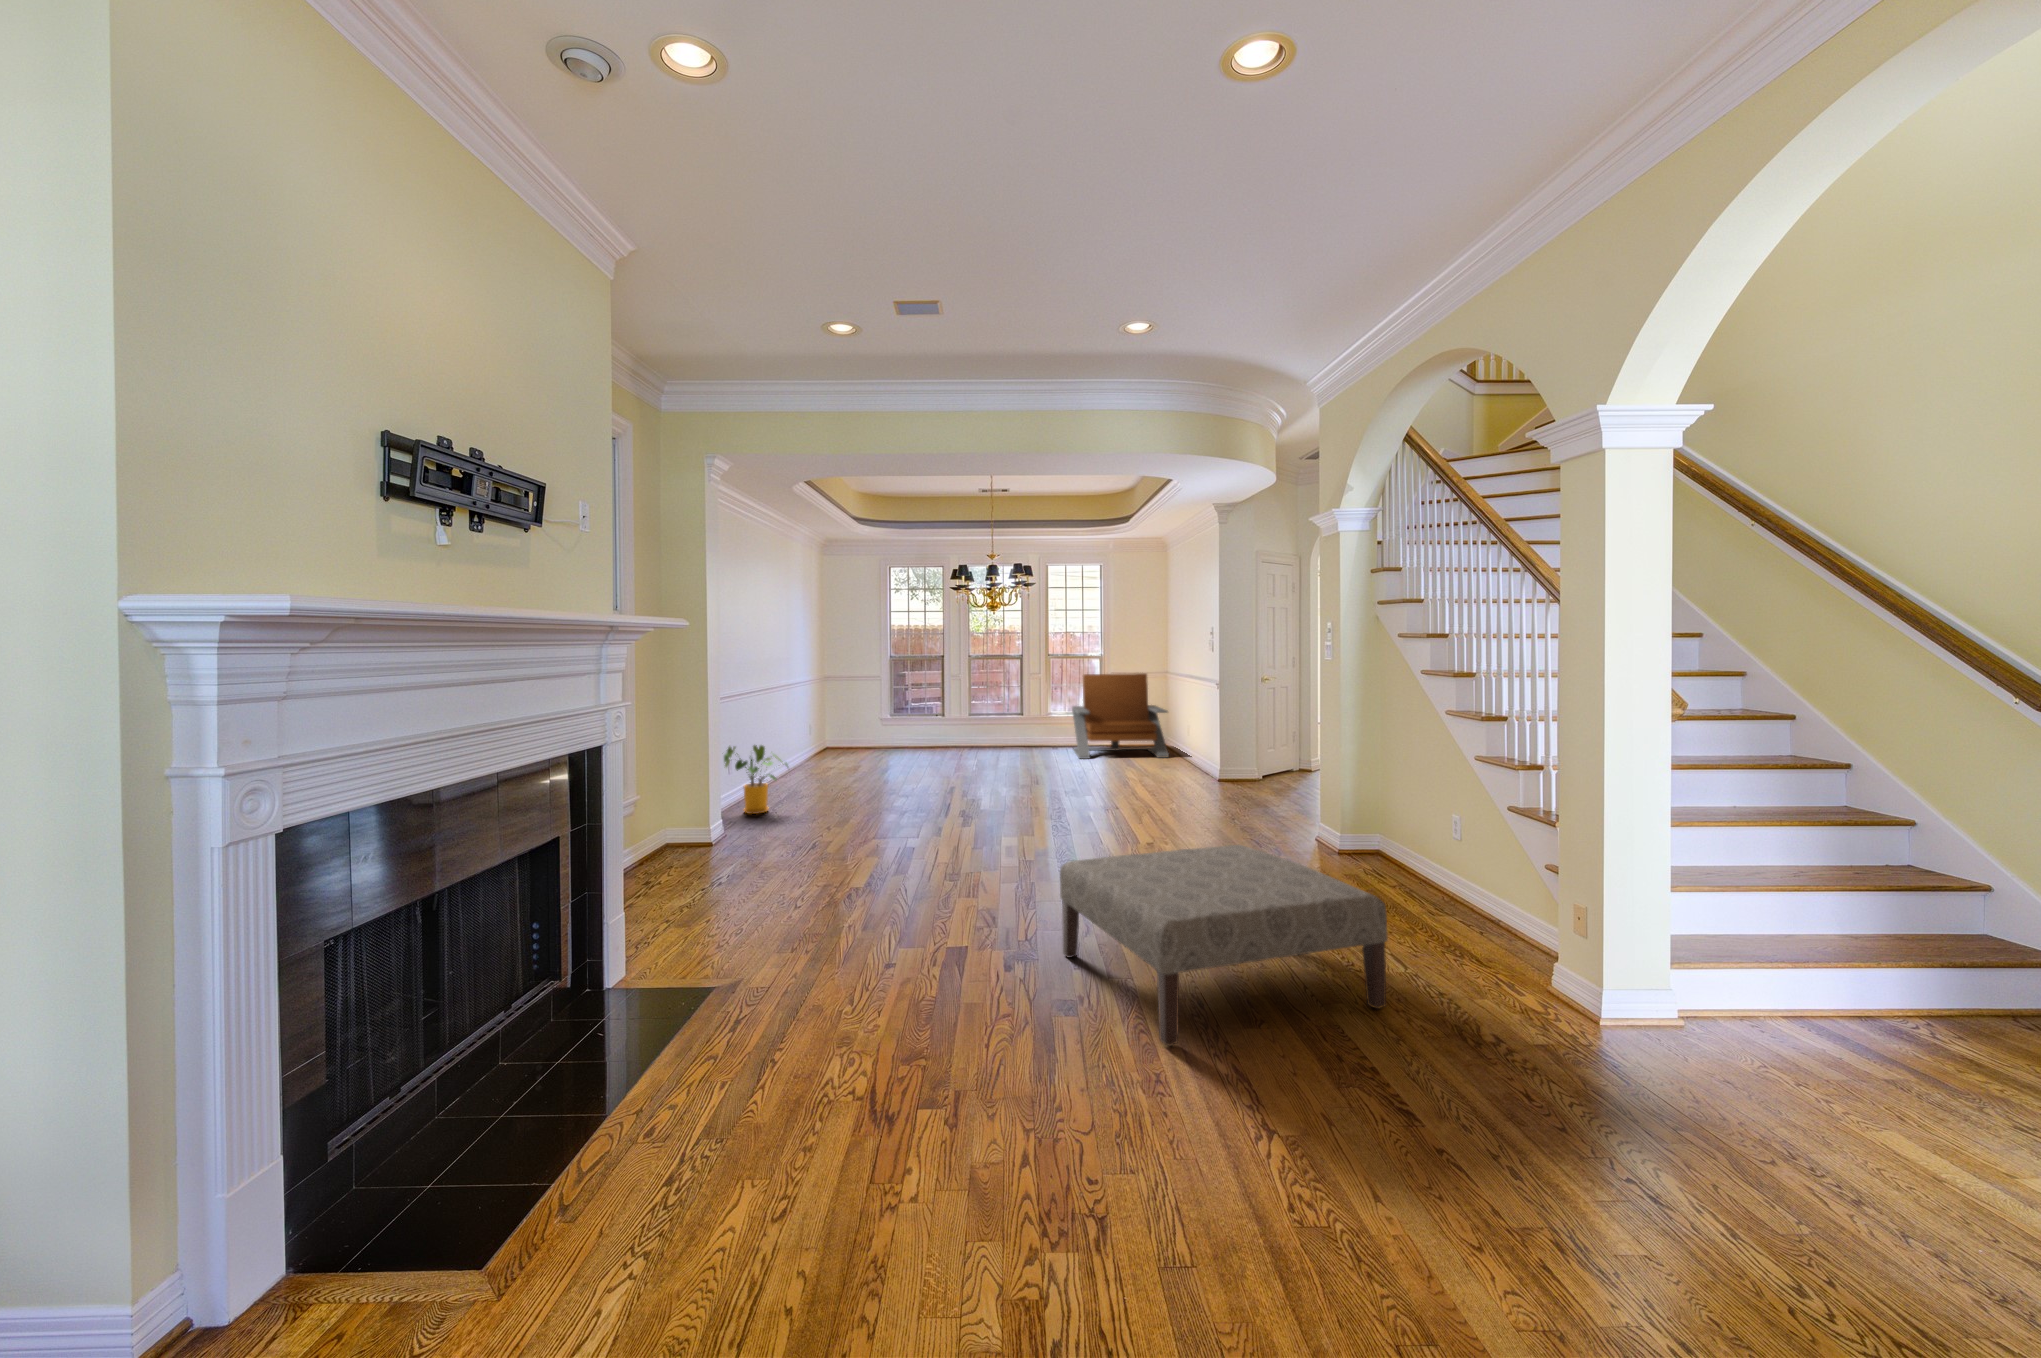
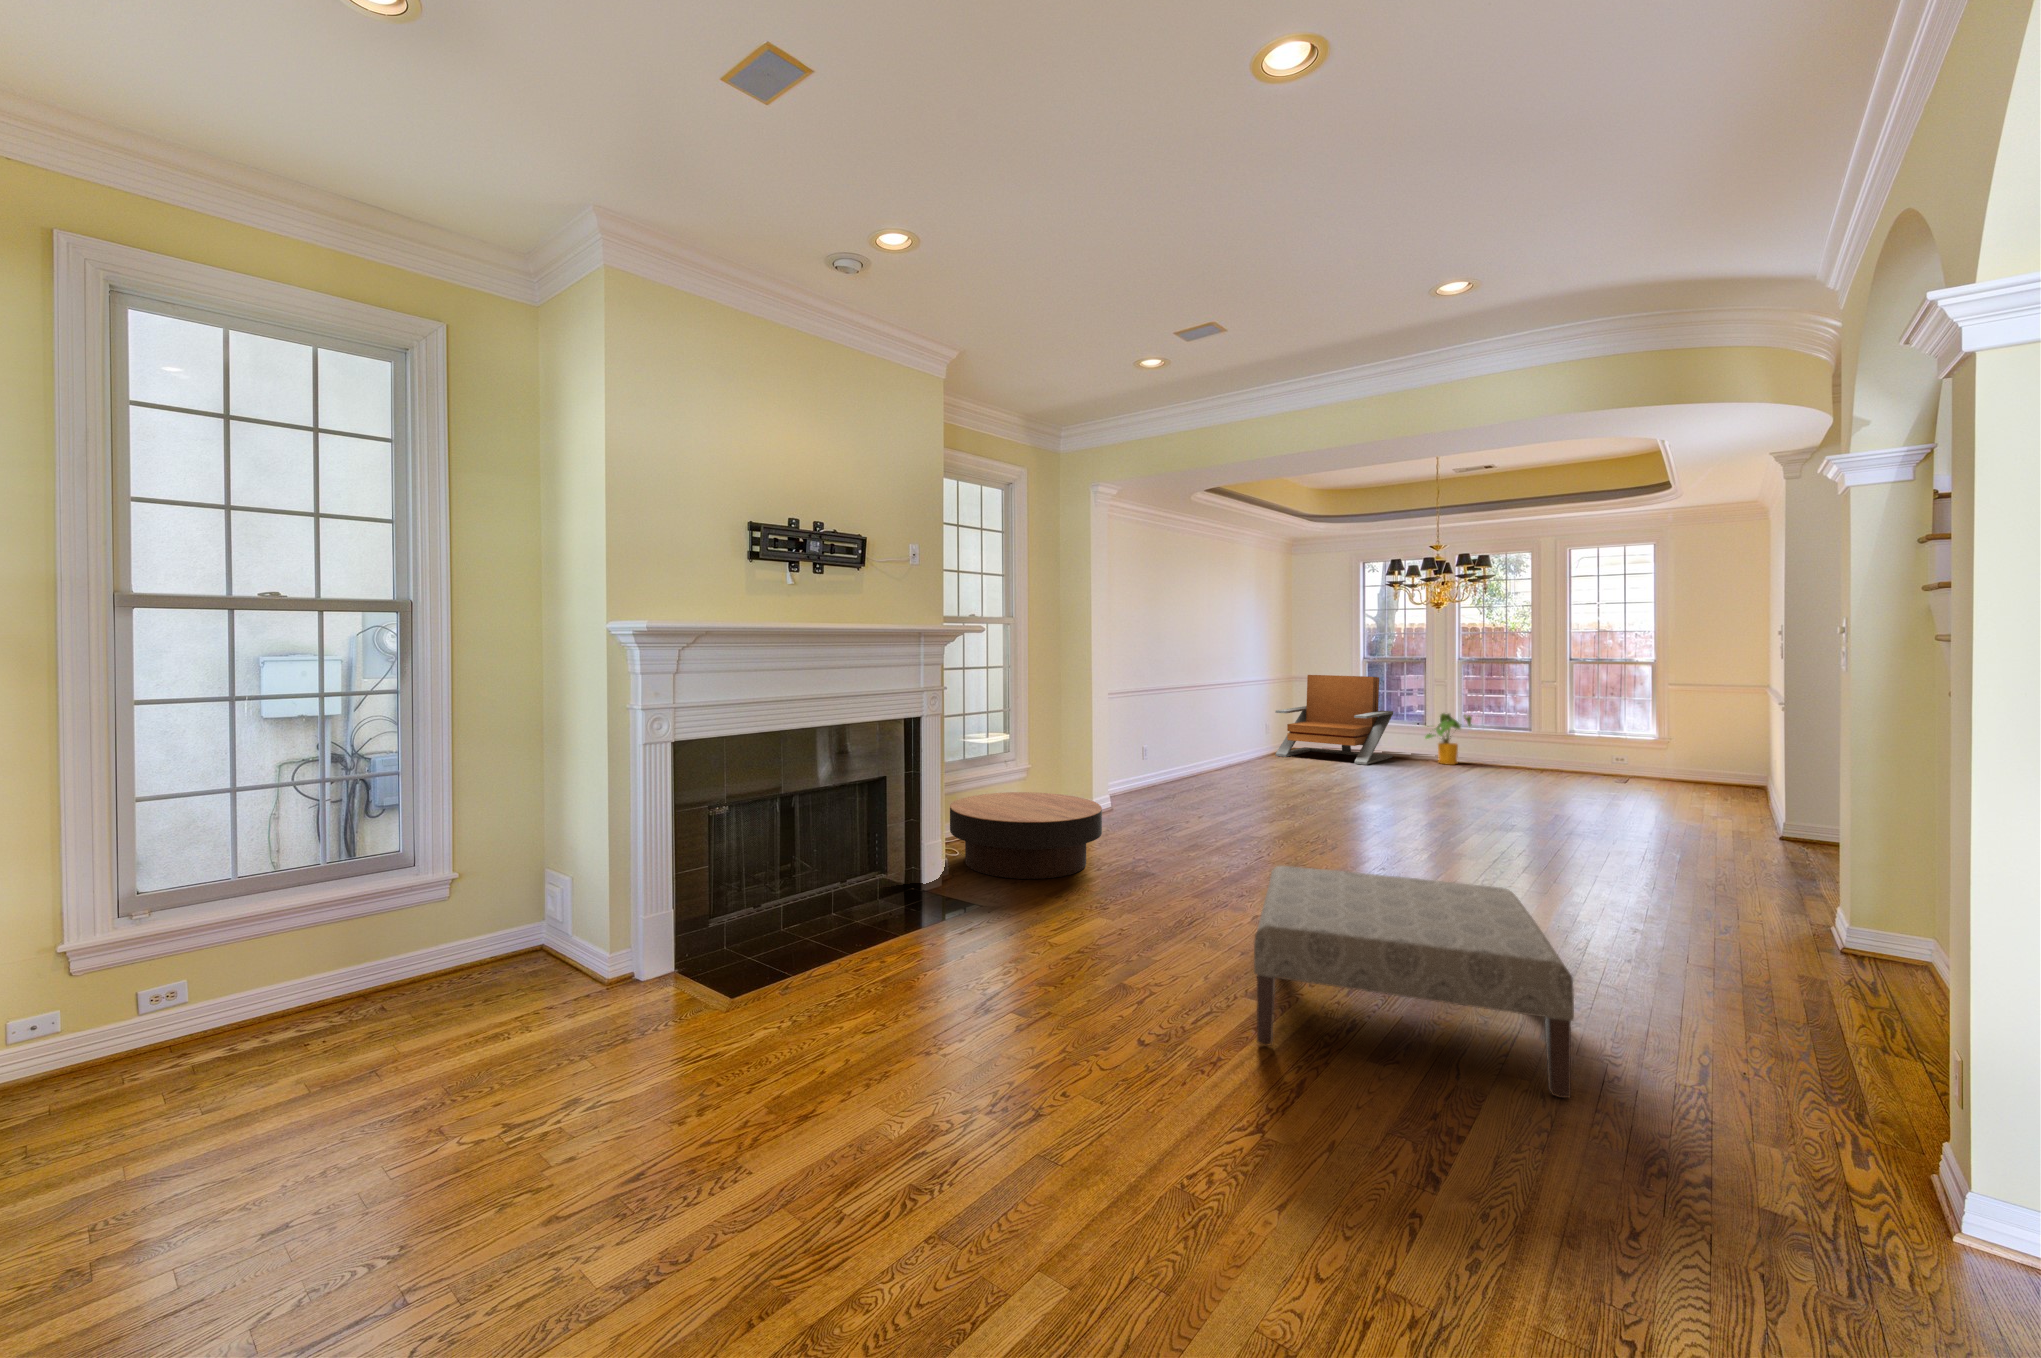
lounge chair: present [1072,673,1169,759] -> present [1275,675,1393,765]
house plant: present [724,745,788,814] -> present [1425,713,1472,765]
coffee table: none [591,828,794,946] -> present [950,792,1102,879]

